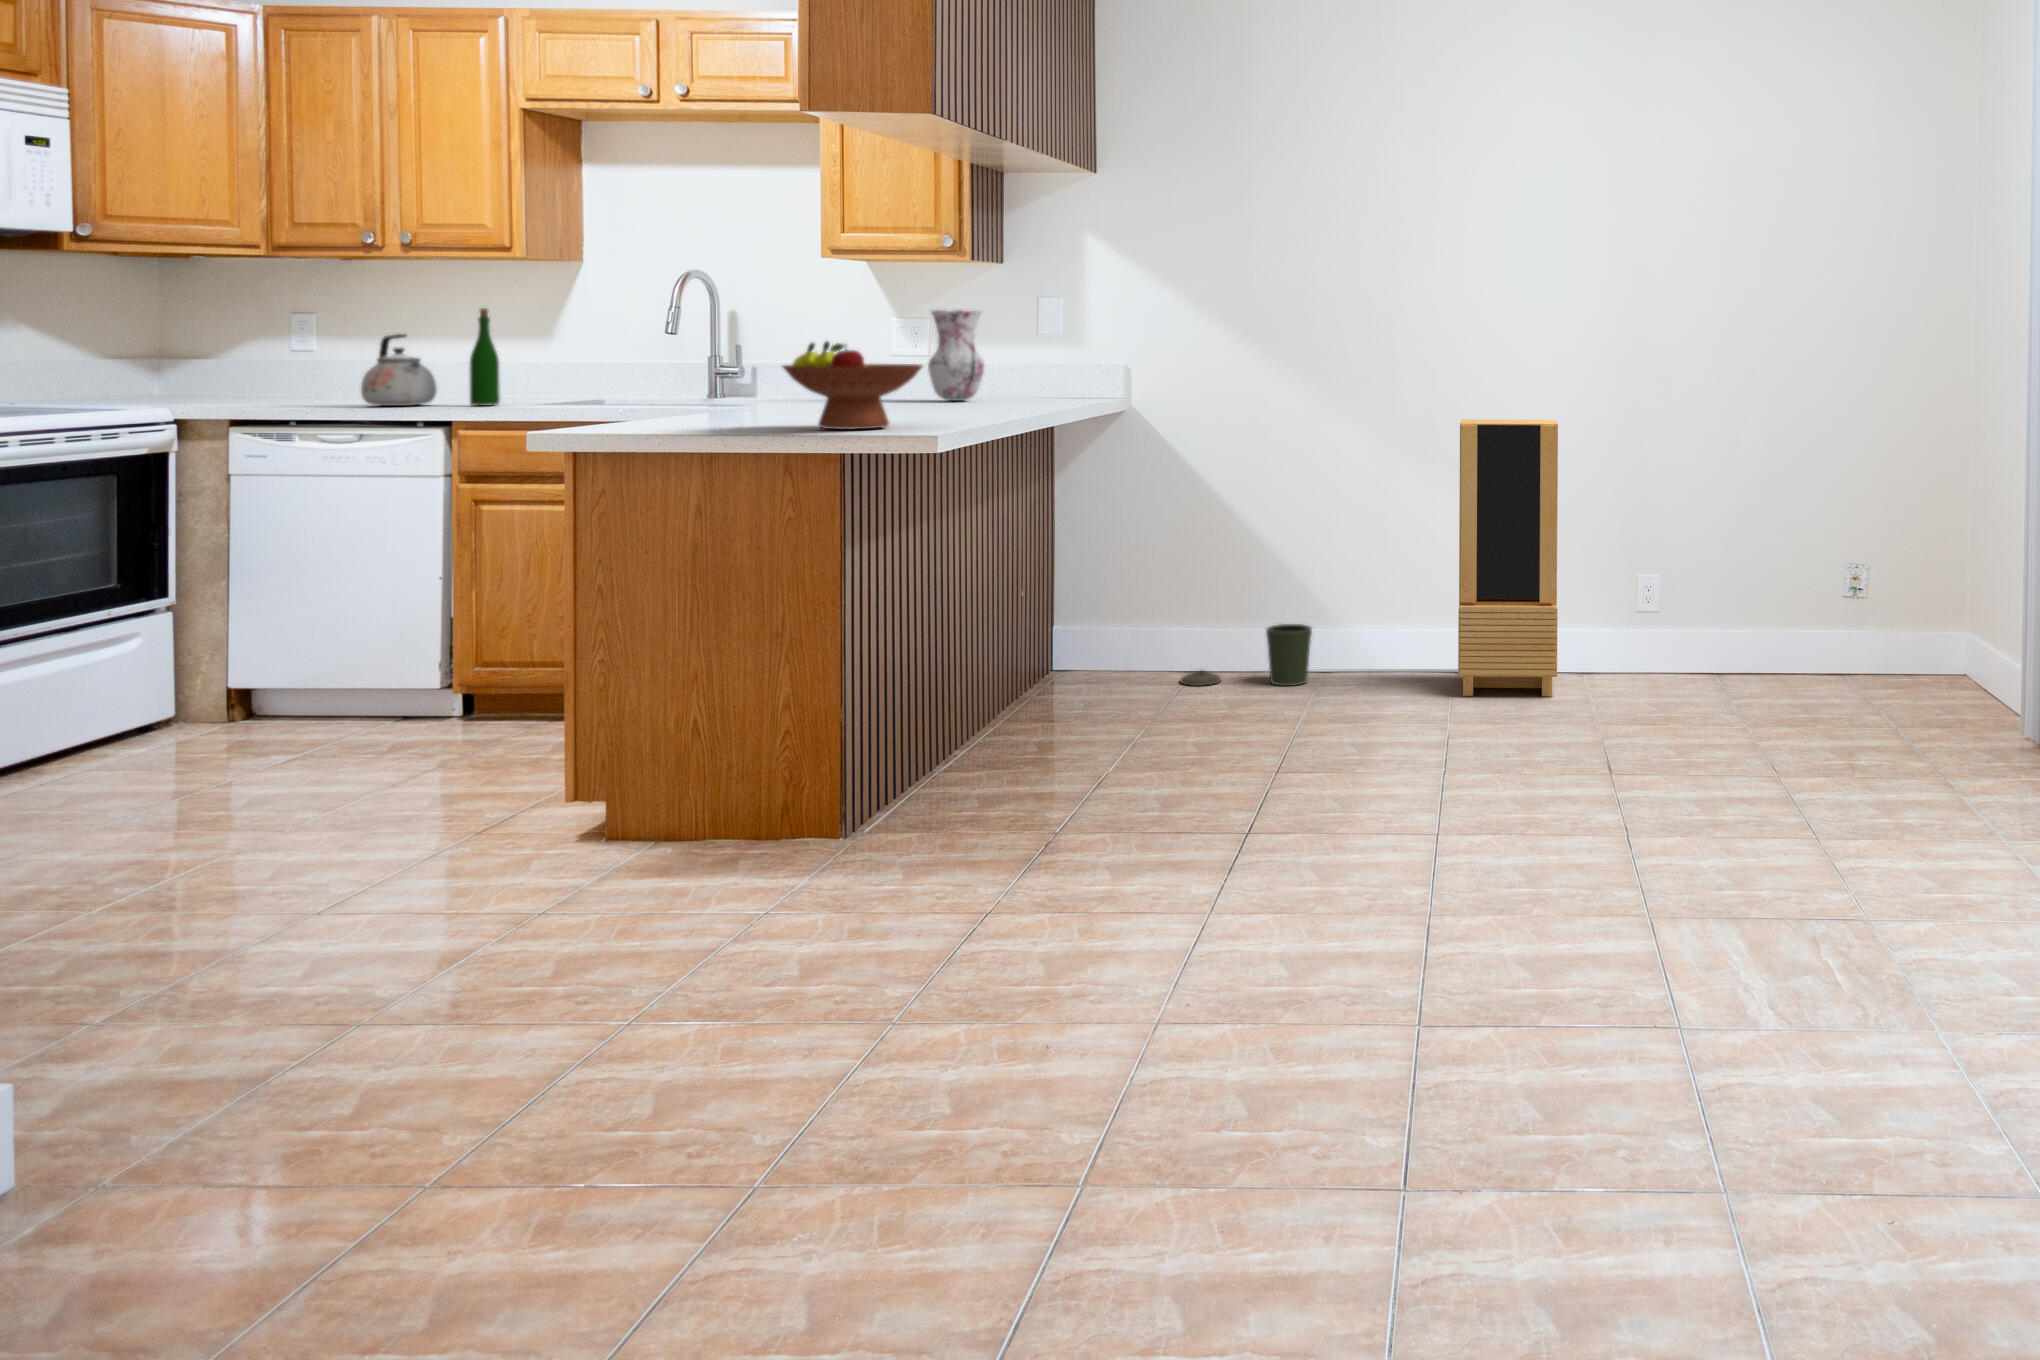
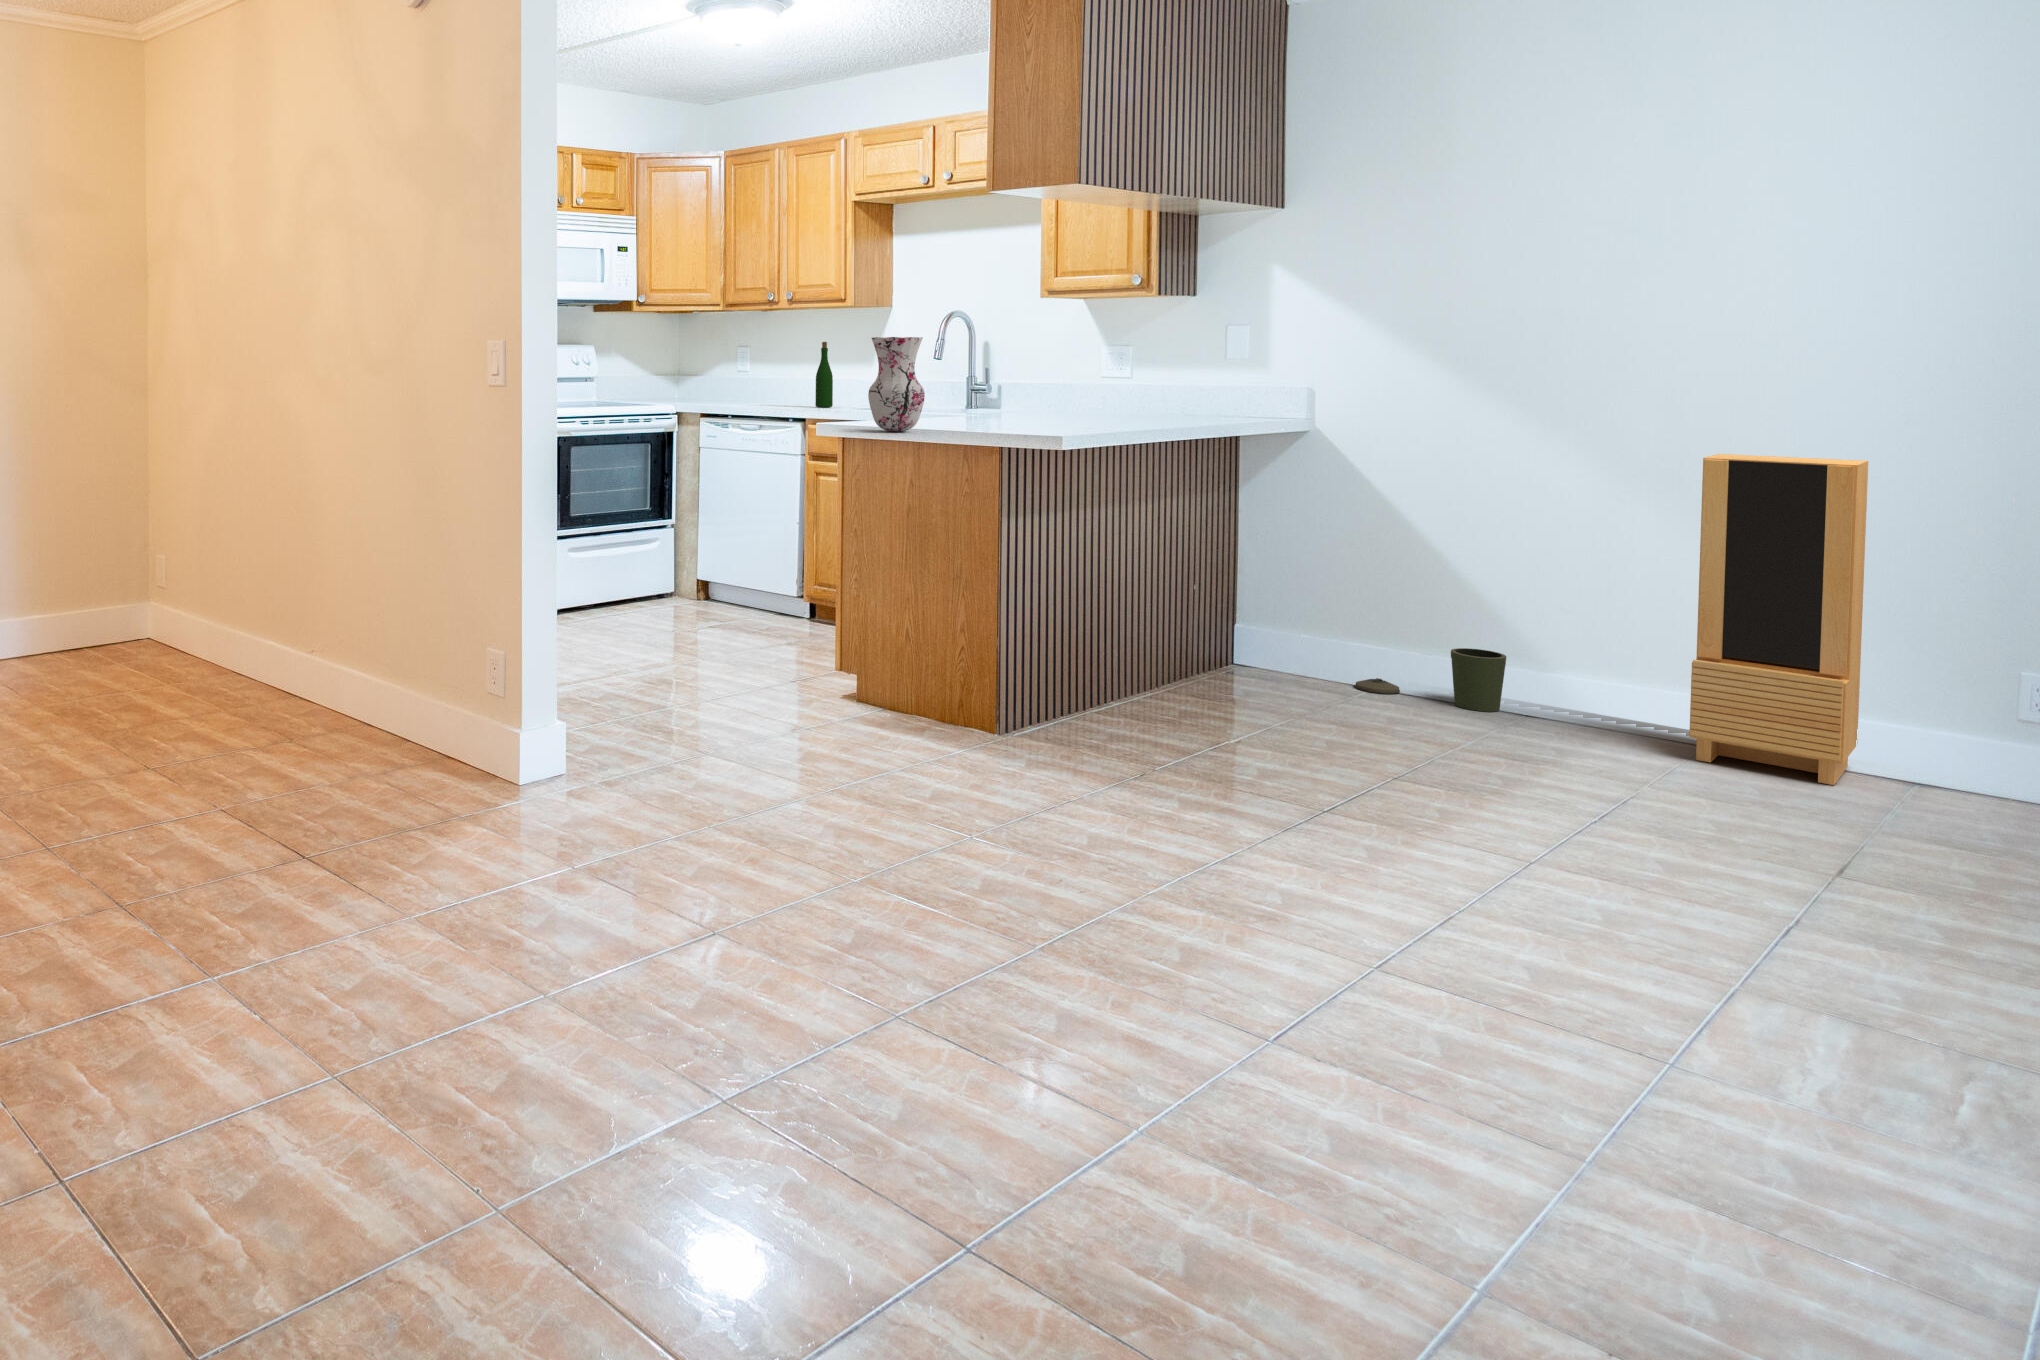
vase: present [928,310,984,401] -> present [868,337,925,431]
kettle: present [361,334,437,406] -> none [759,359,800,406]
fruit bowl: present [783,341,922,430] -> none [967,364,1073,431]

